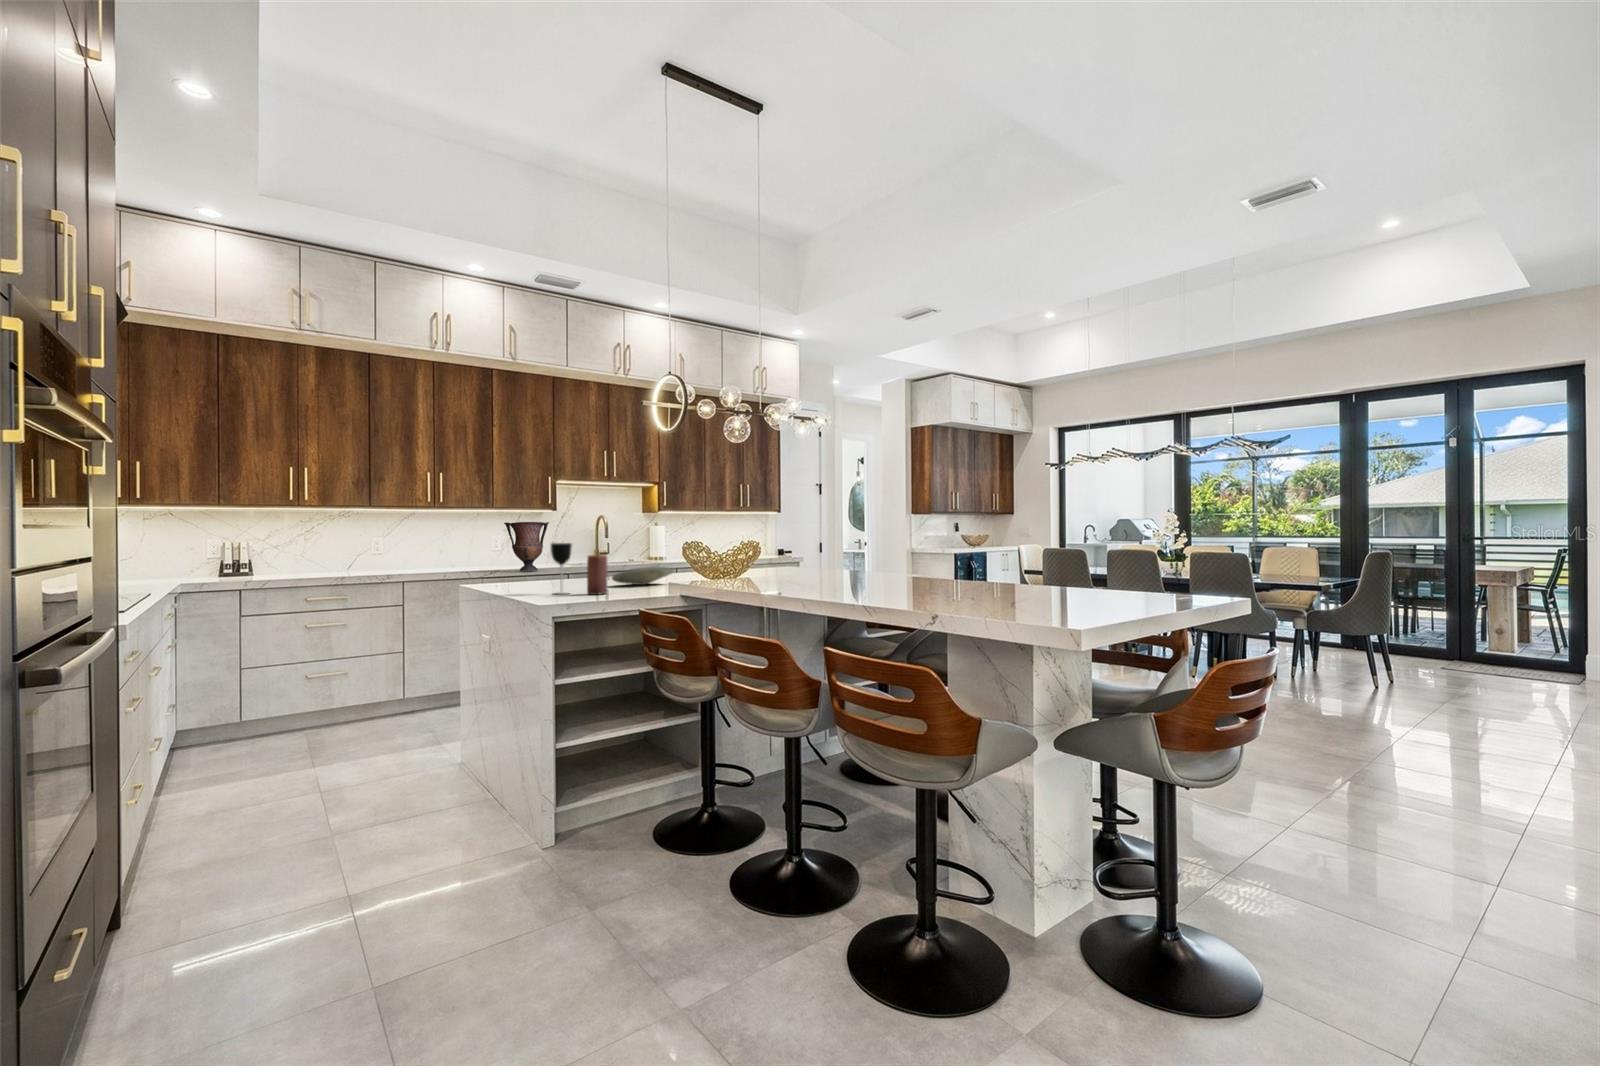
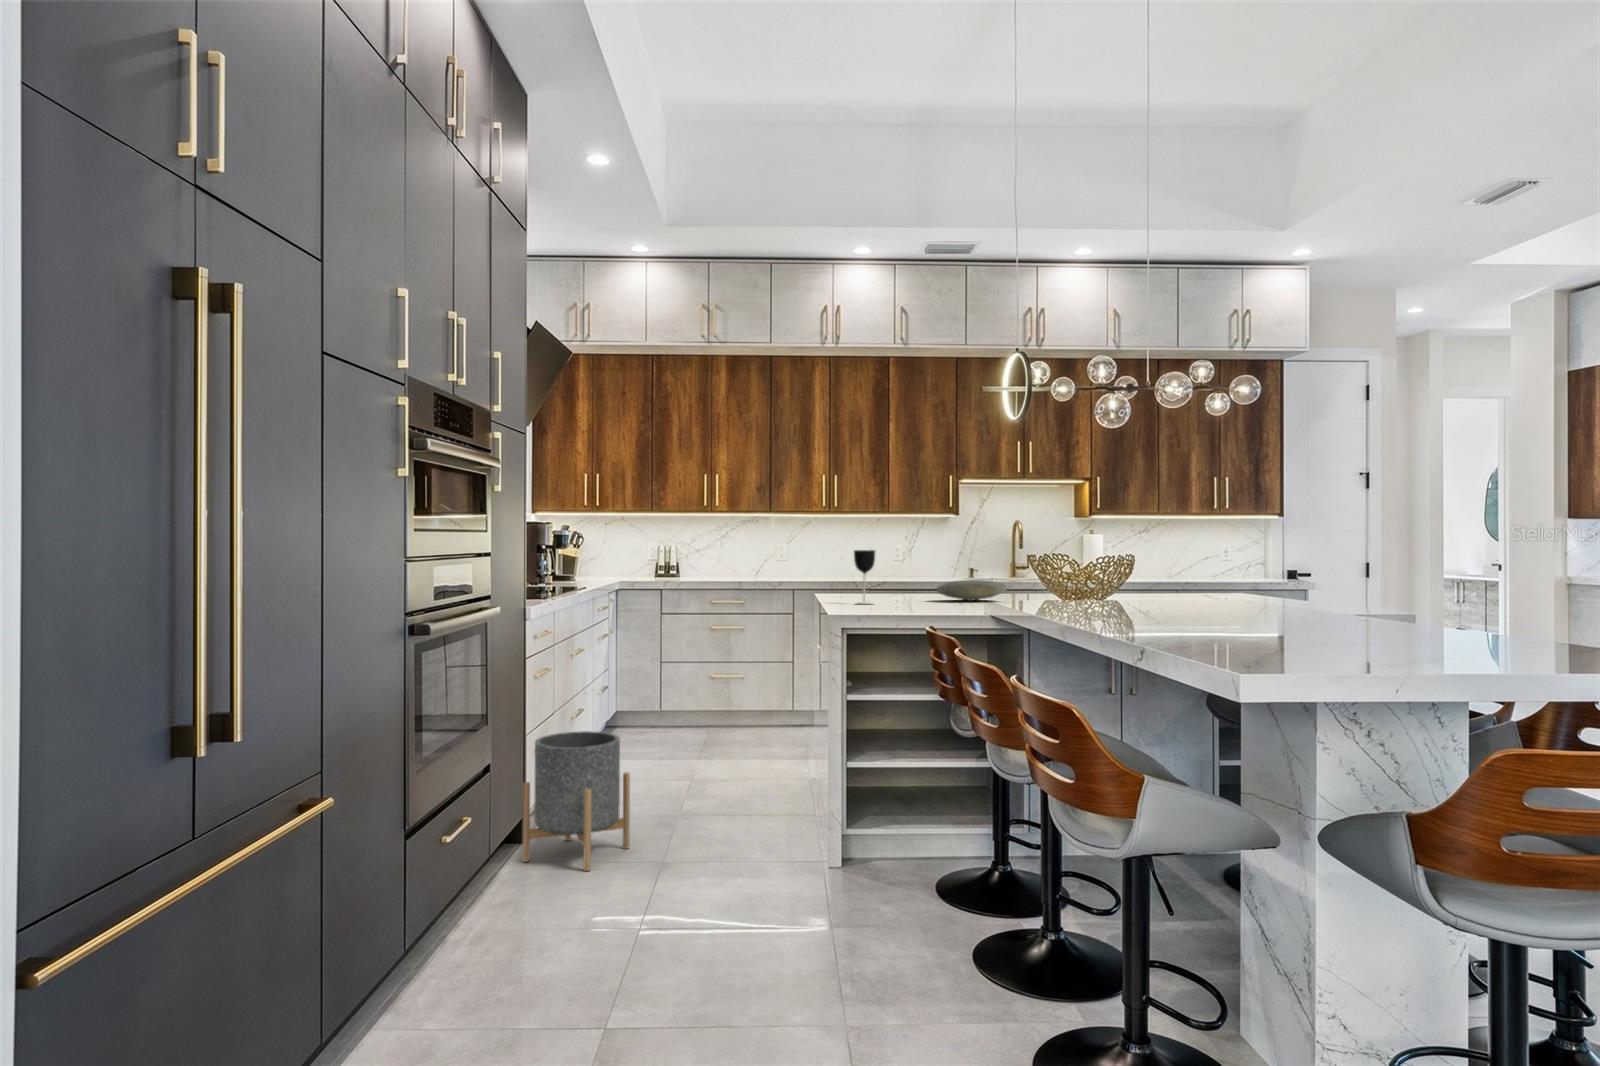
vase: present [504,522,549,571] -> none [899,527,949,583]
candle: present [587,555,607,595] -> none [882,564,903,606]
planter: none [140,763,295,950] -> present [522,731,630,871]

